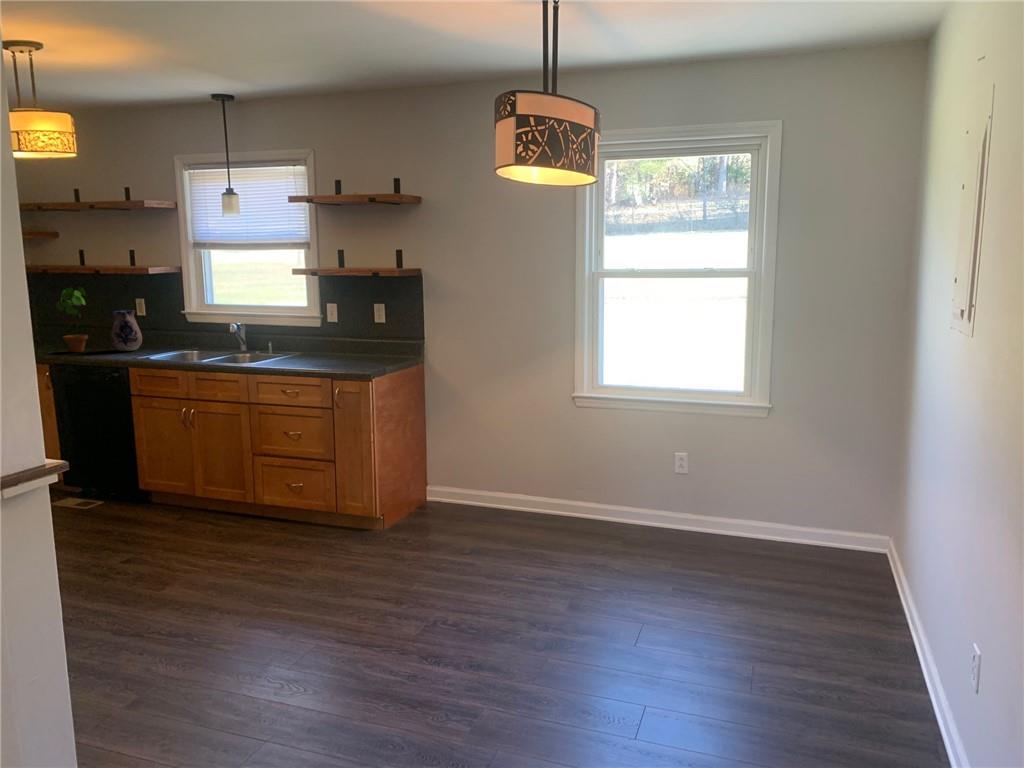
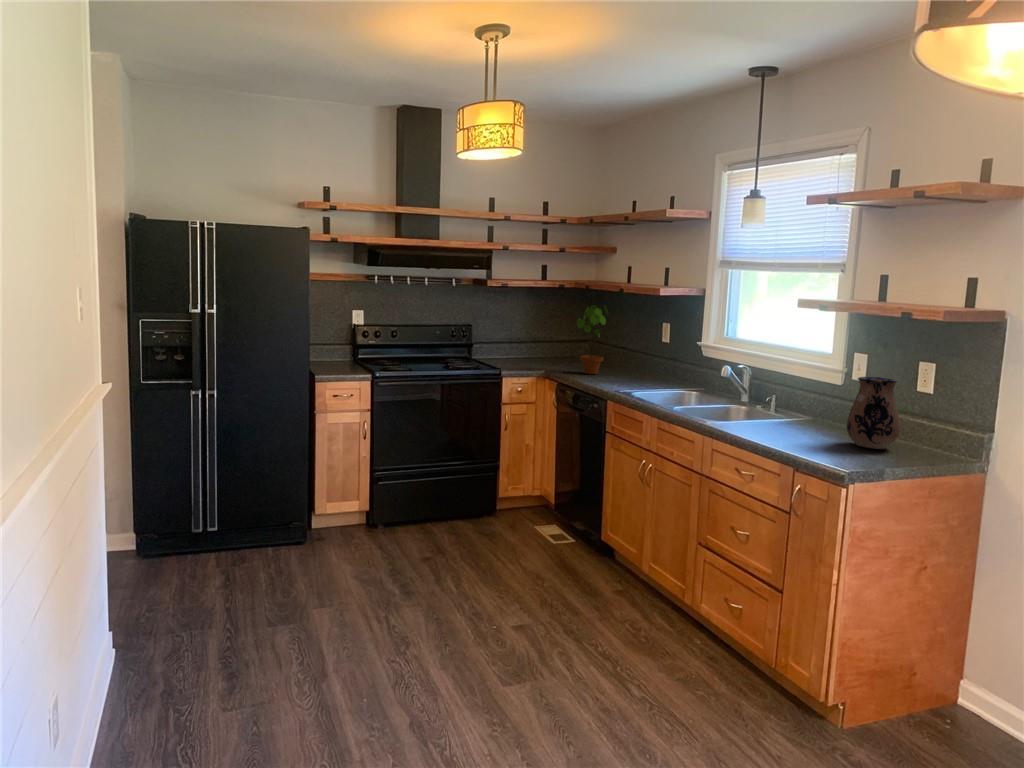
ceramic pitcher: present [111,310,142,351] -> present [847,377,900,449]

